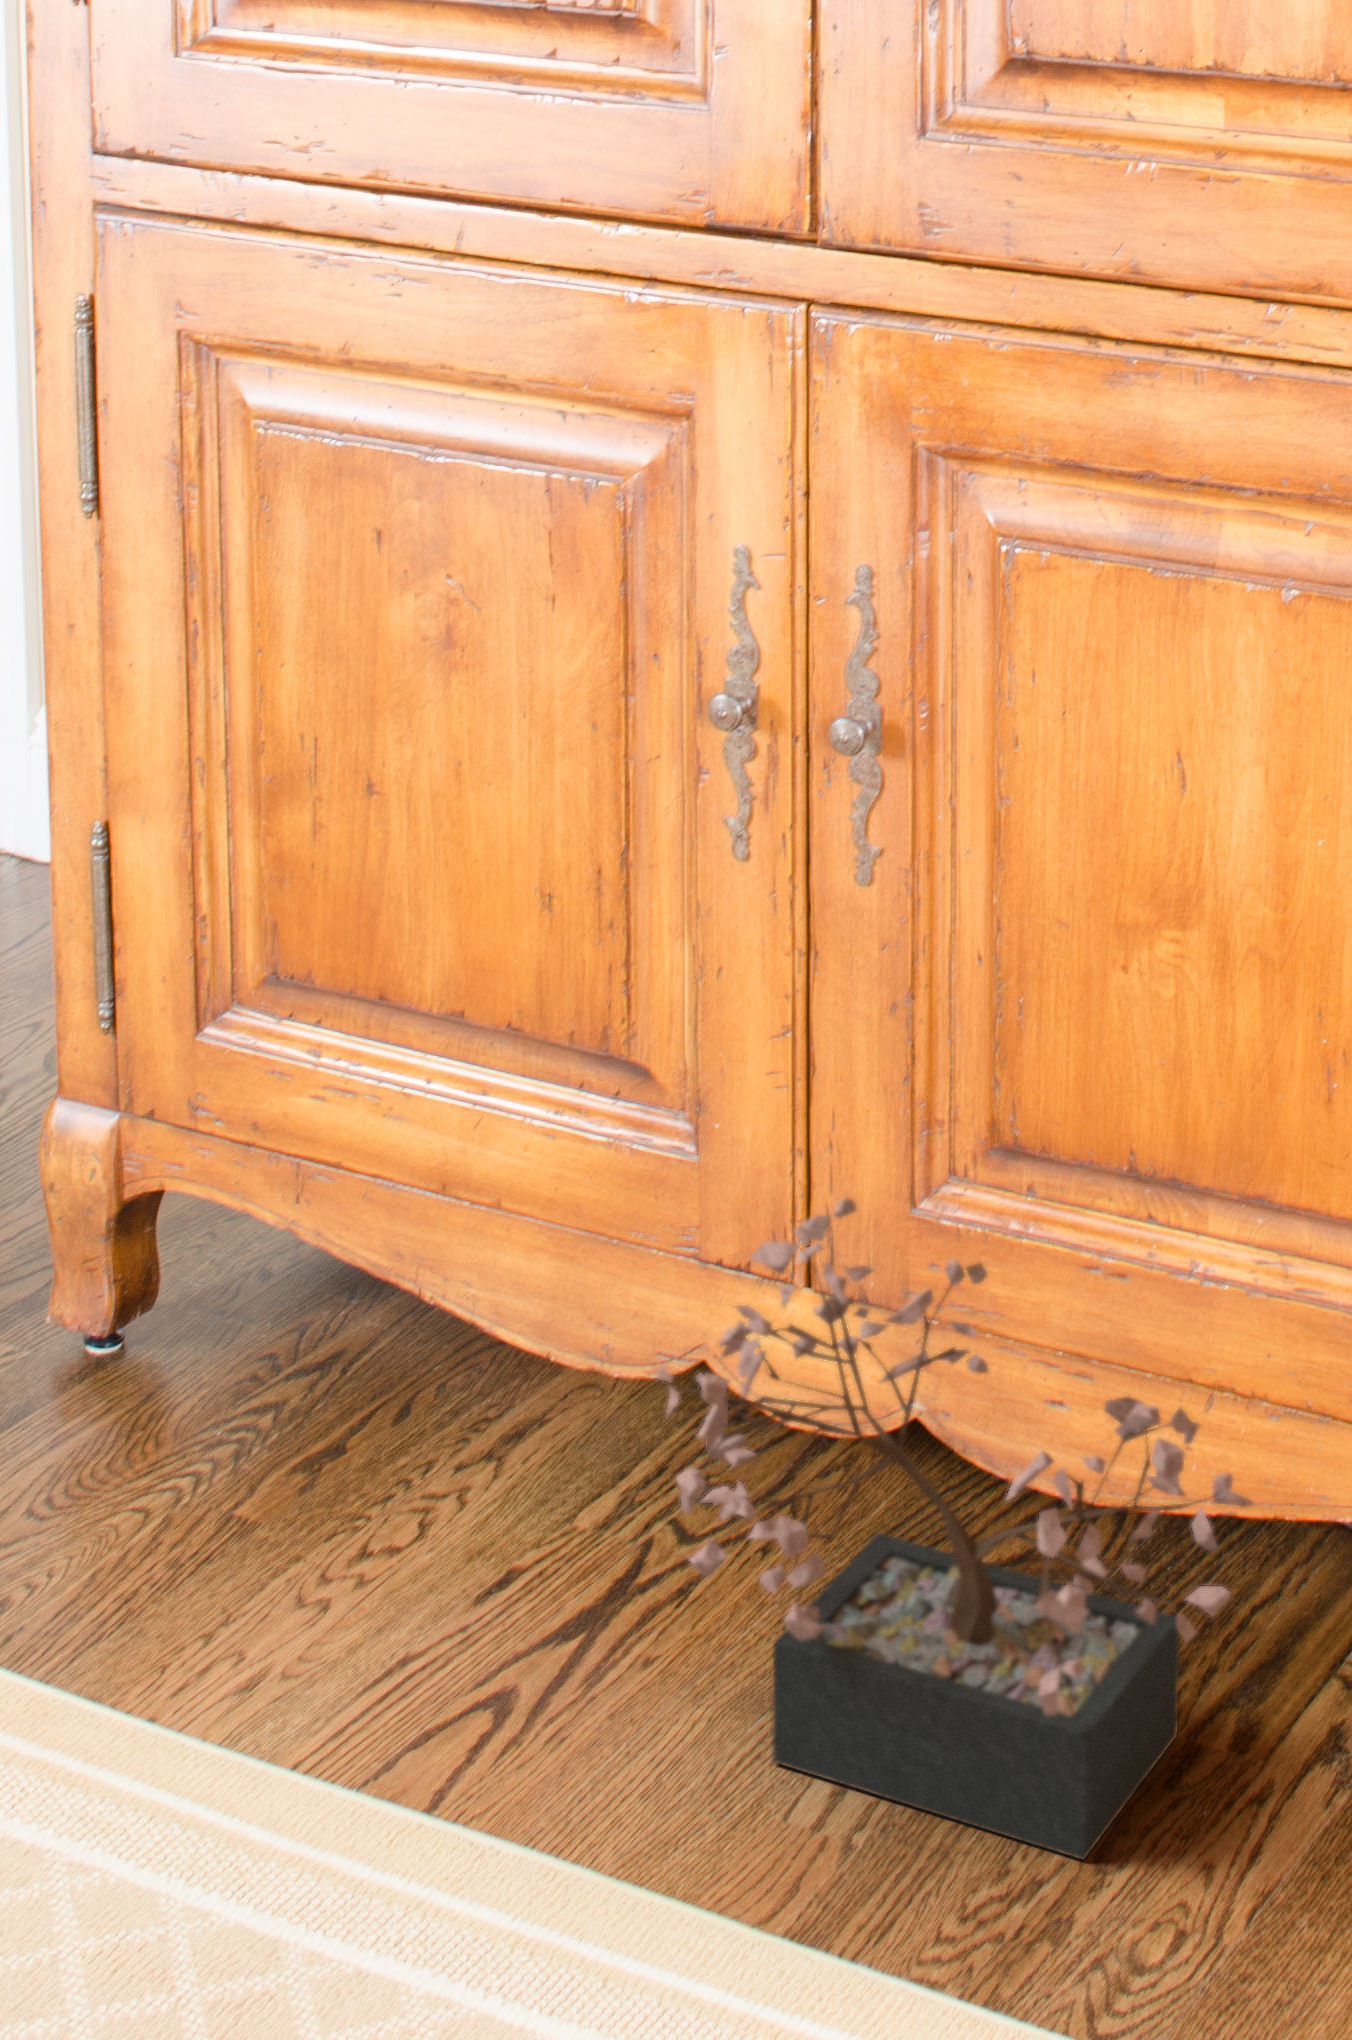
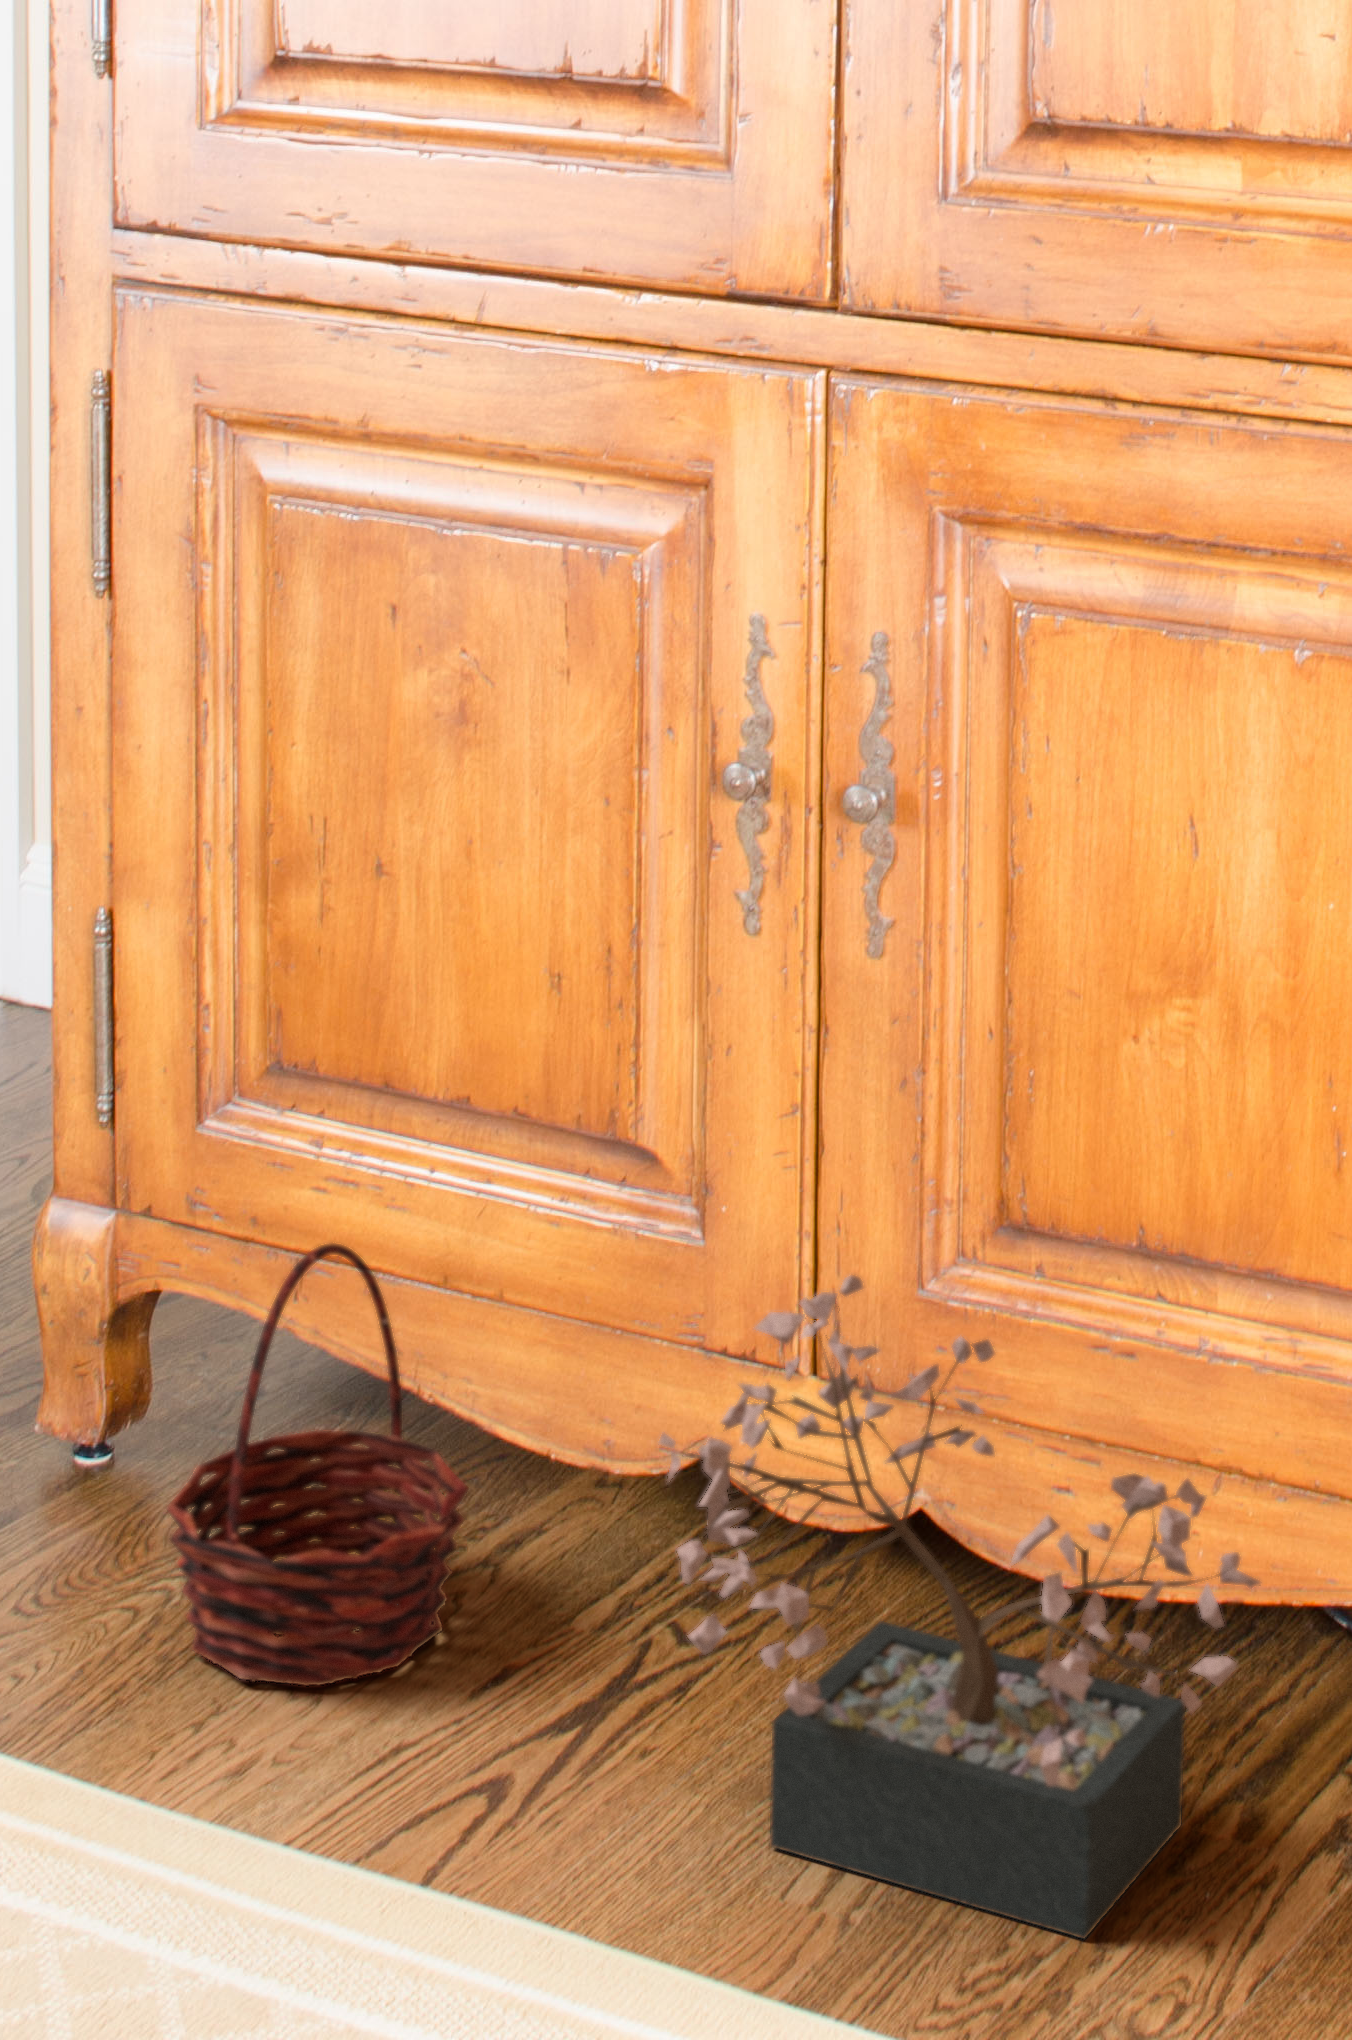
basket: none [176,1160,473,1592] -> present [167,1243,468,1686]

